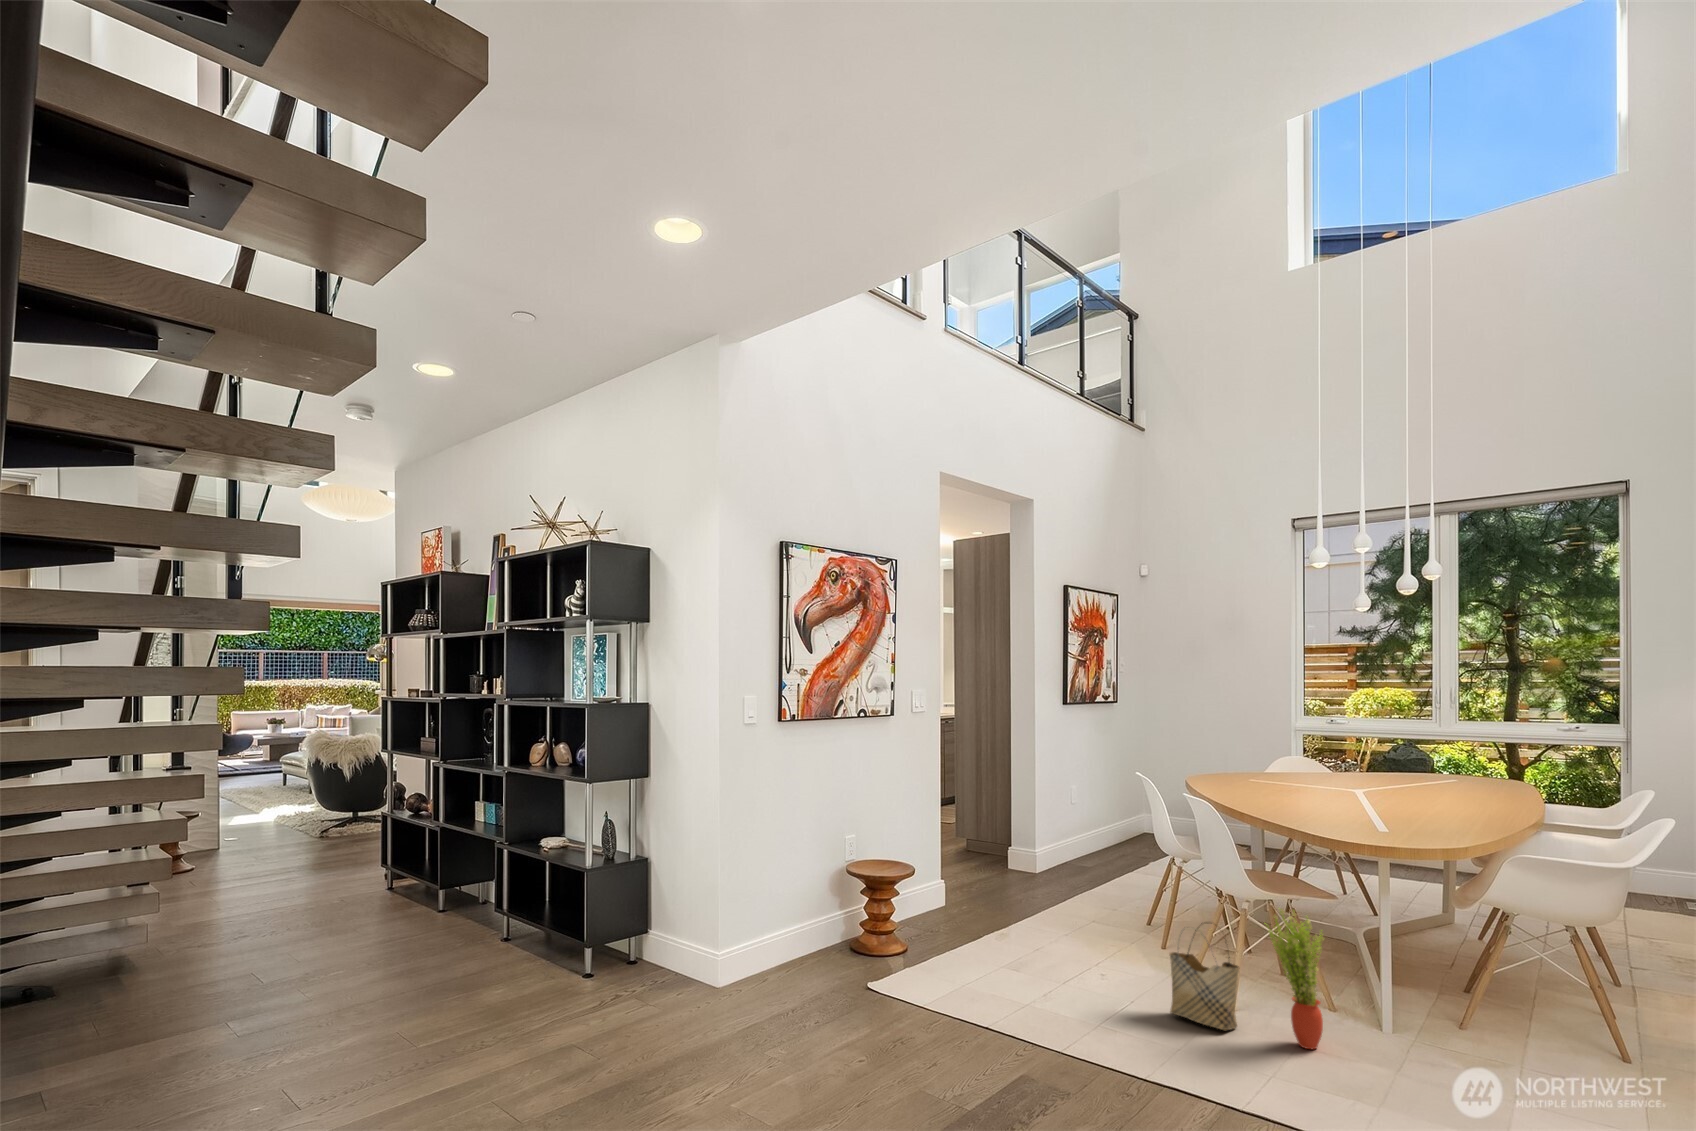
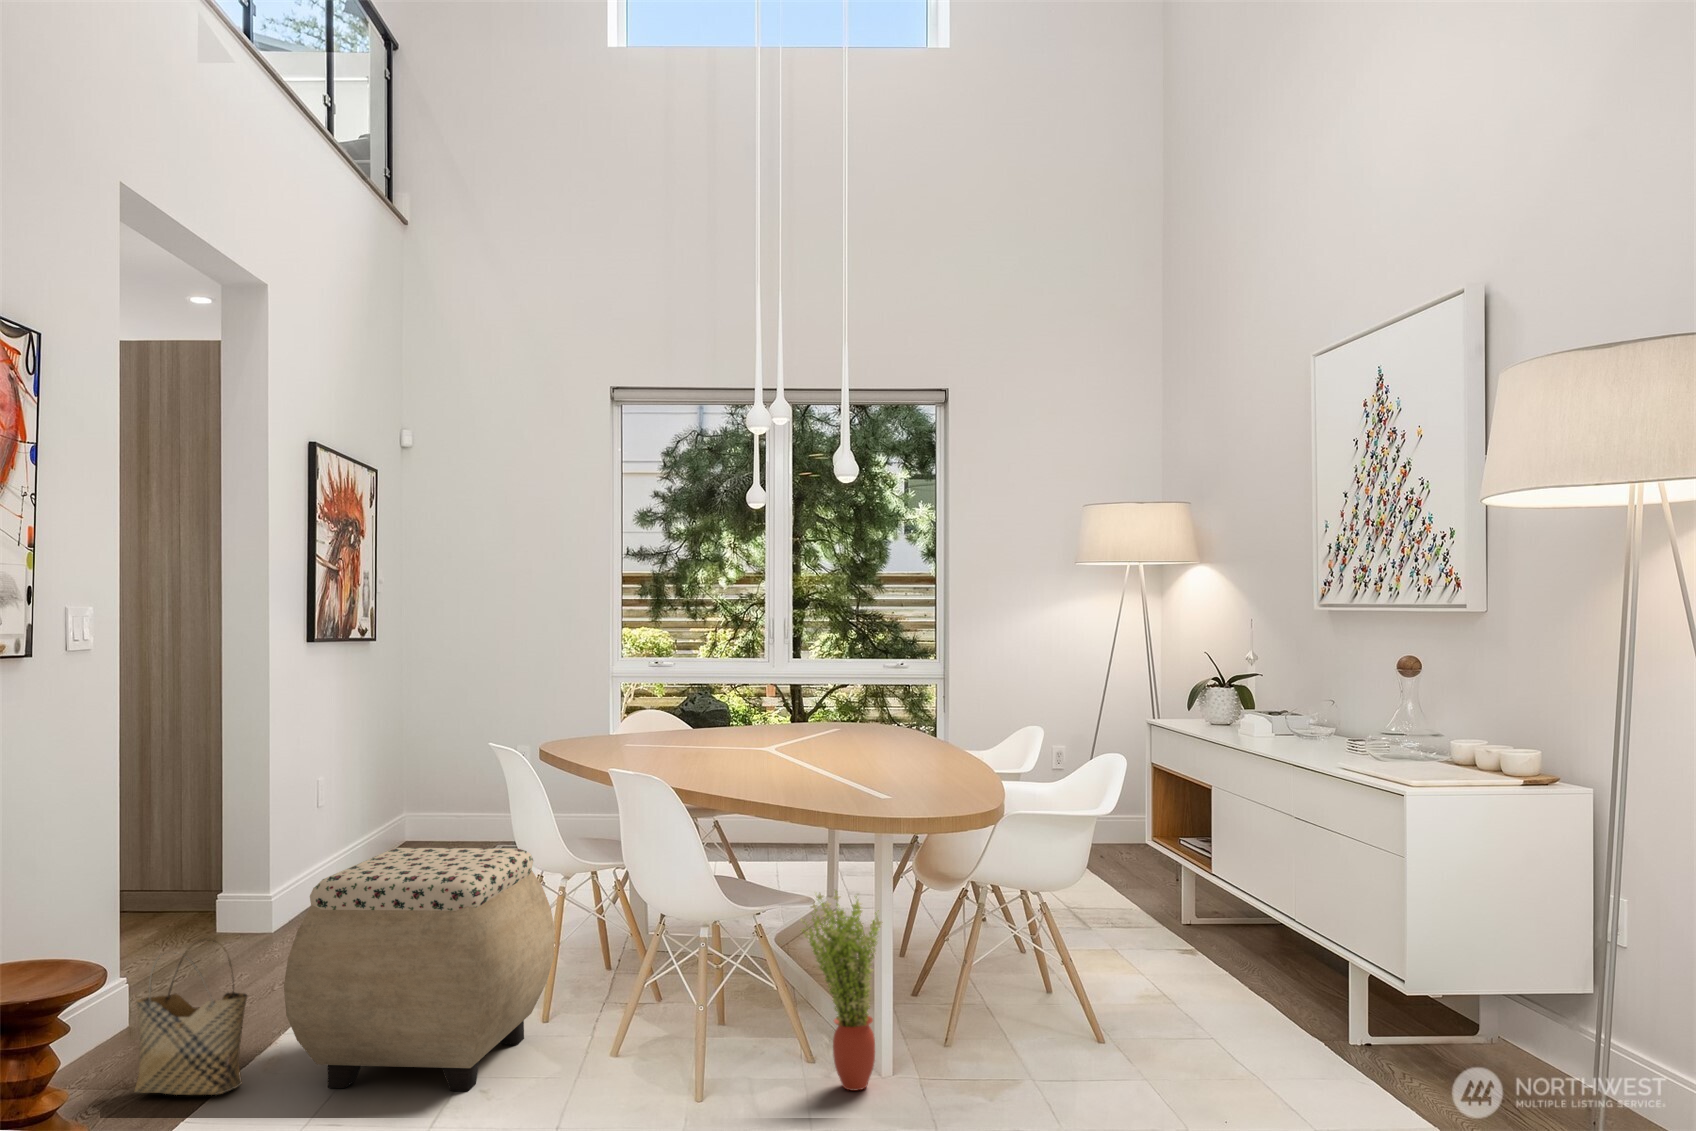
ottoman: none [992,835,1148,981] -> present [284,848,555,1091]
woven basket: present [1169,922,1239,1030] -> present [134,938,247,1095]

